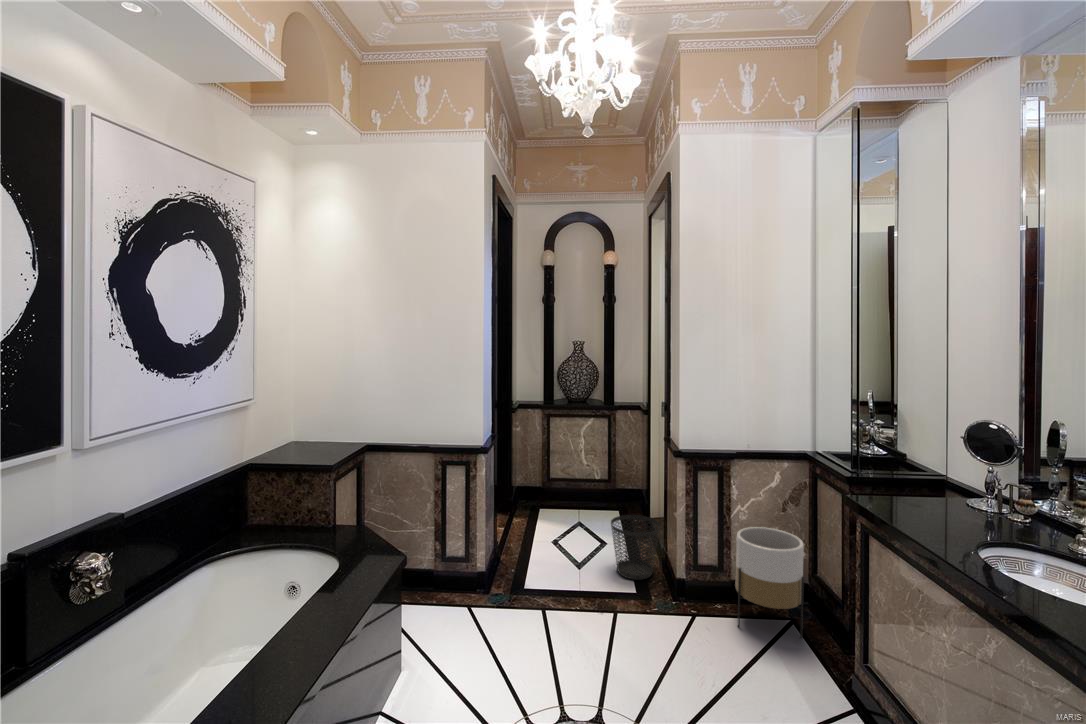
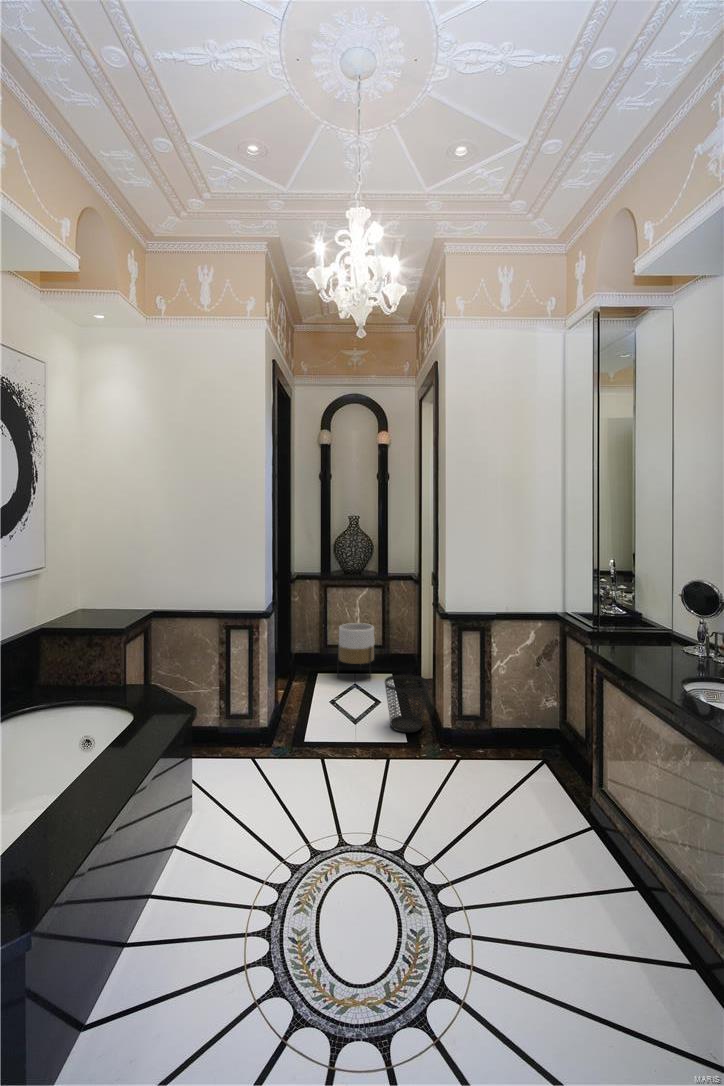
planter: present [735,527,804,638] -> present [338,623,374,674]

